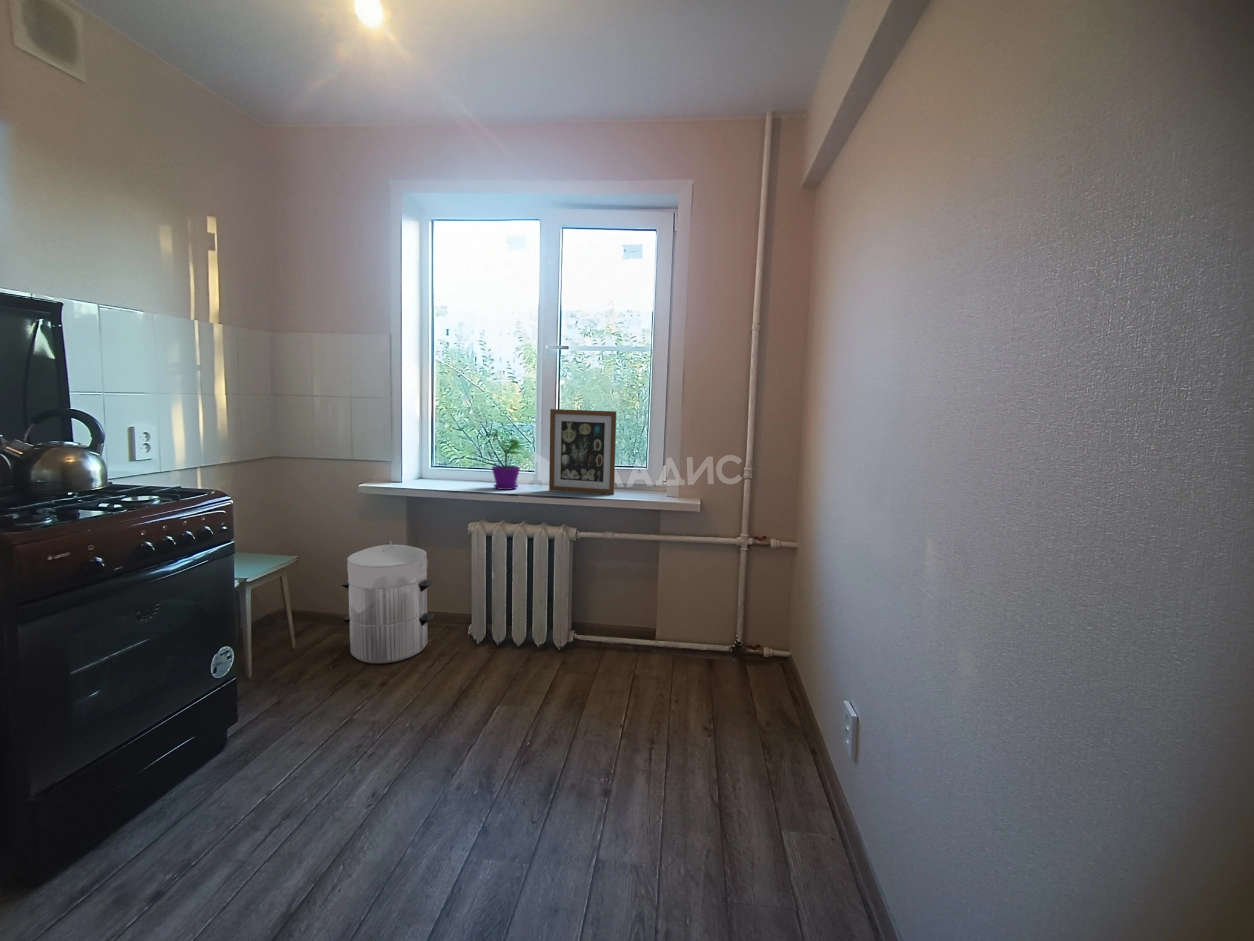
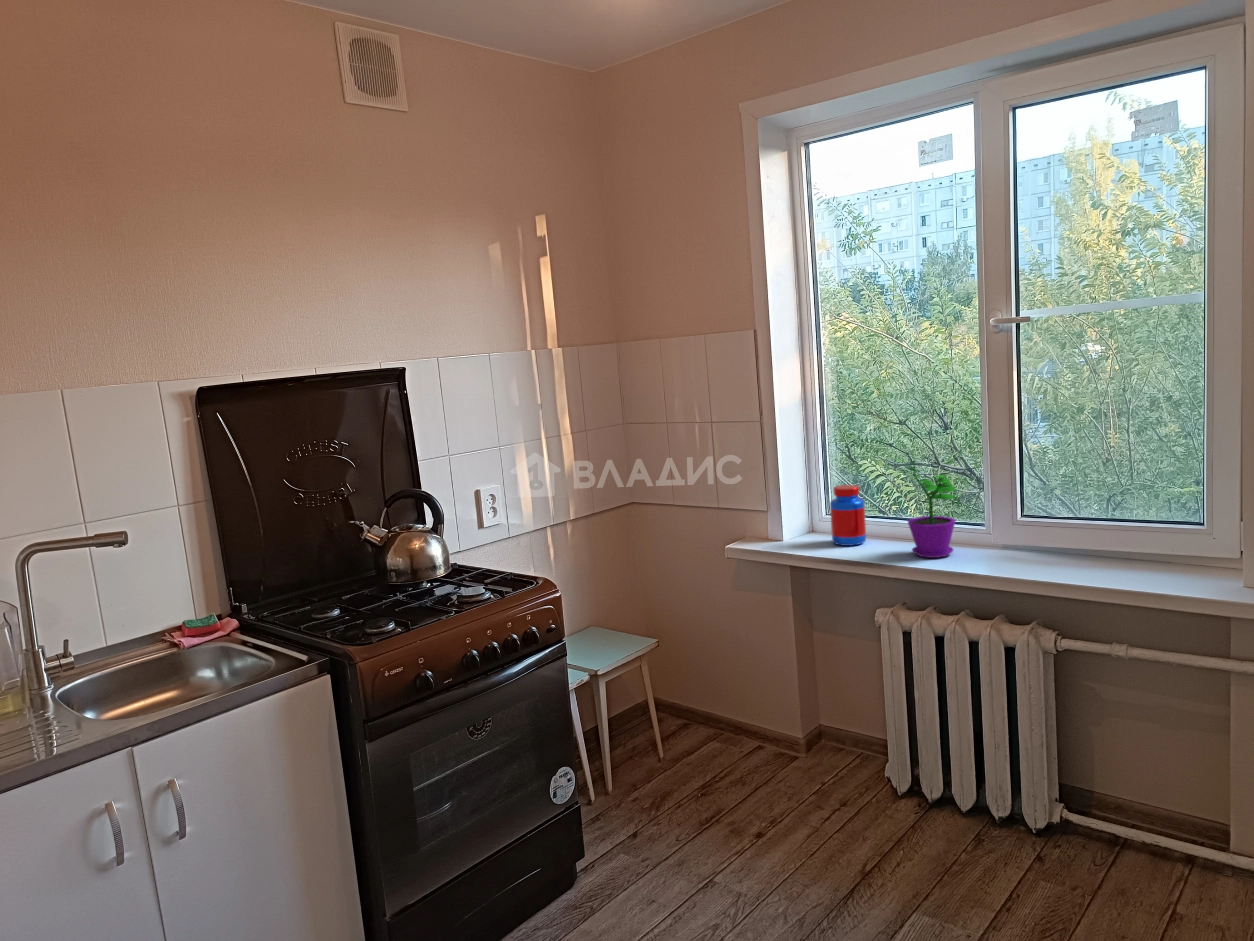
picture frame: present [549,409,616,494] -> none [1003,424,1131,575]
jar: none [439,446,462,485] -> present [830,485,866,546]
waste bin: present [342,541,434,664] -> none [705,627,829,803]

